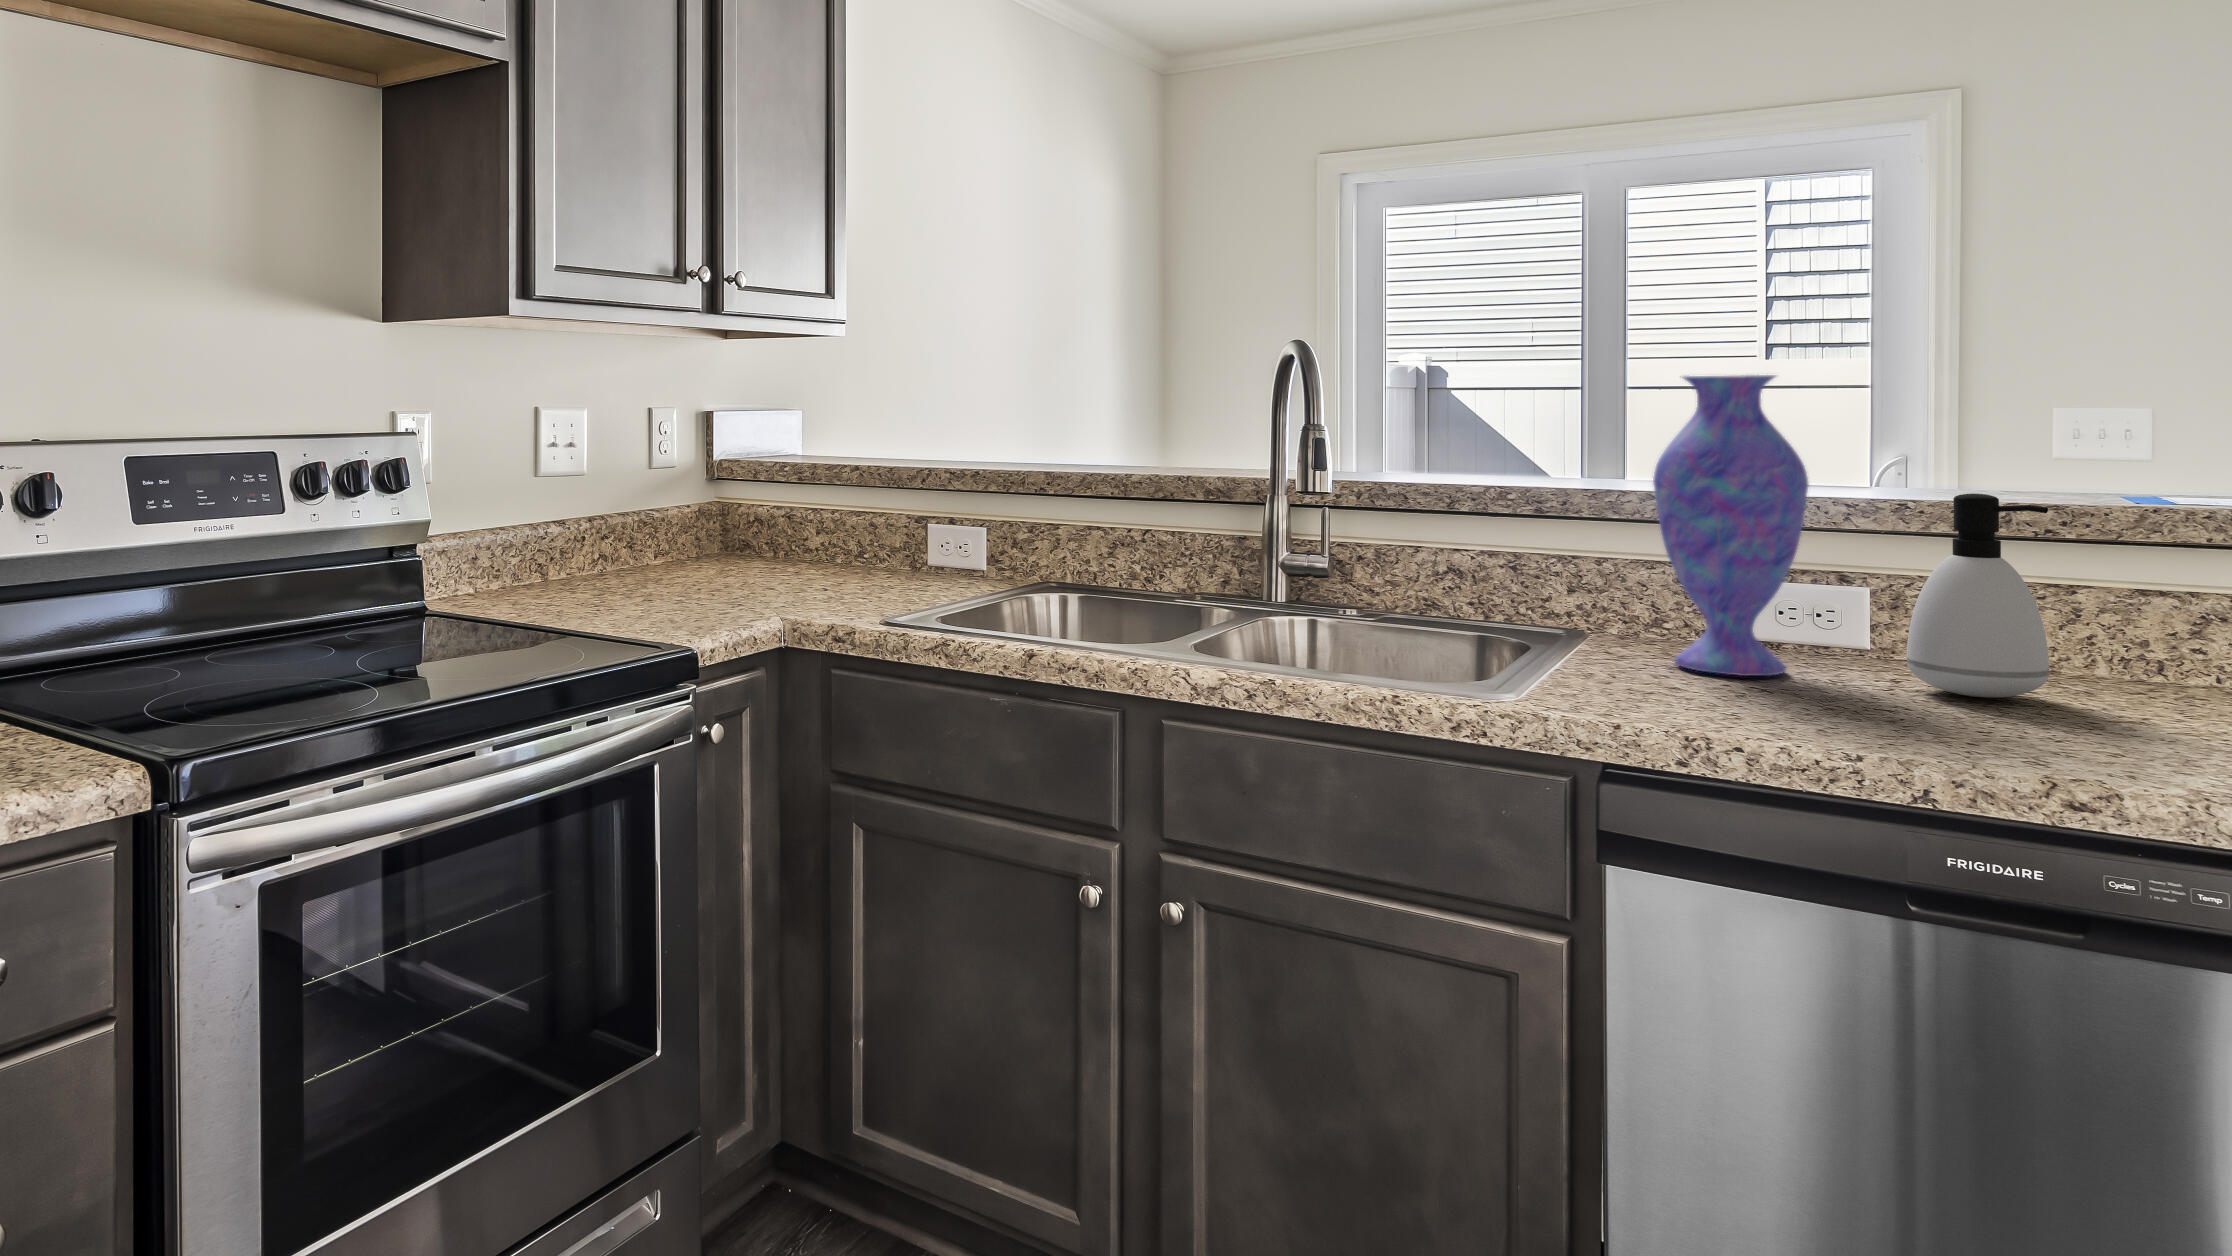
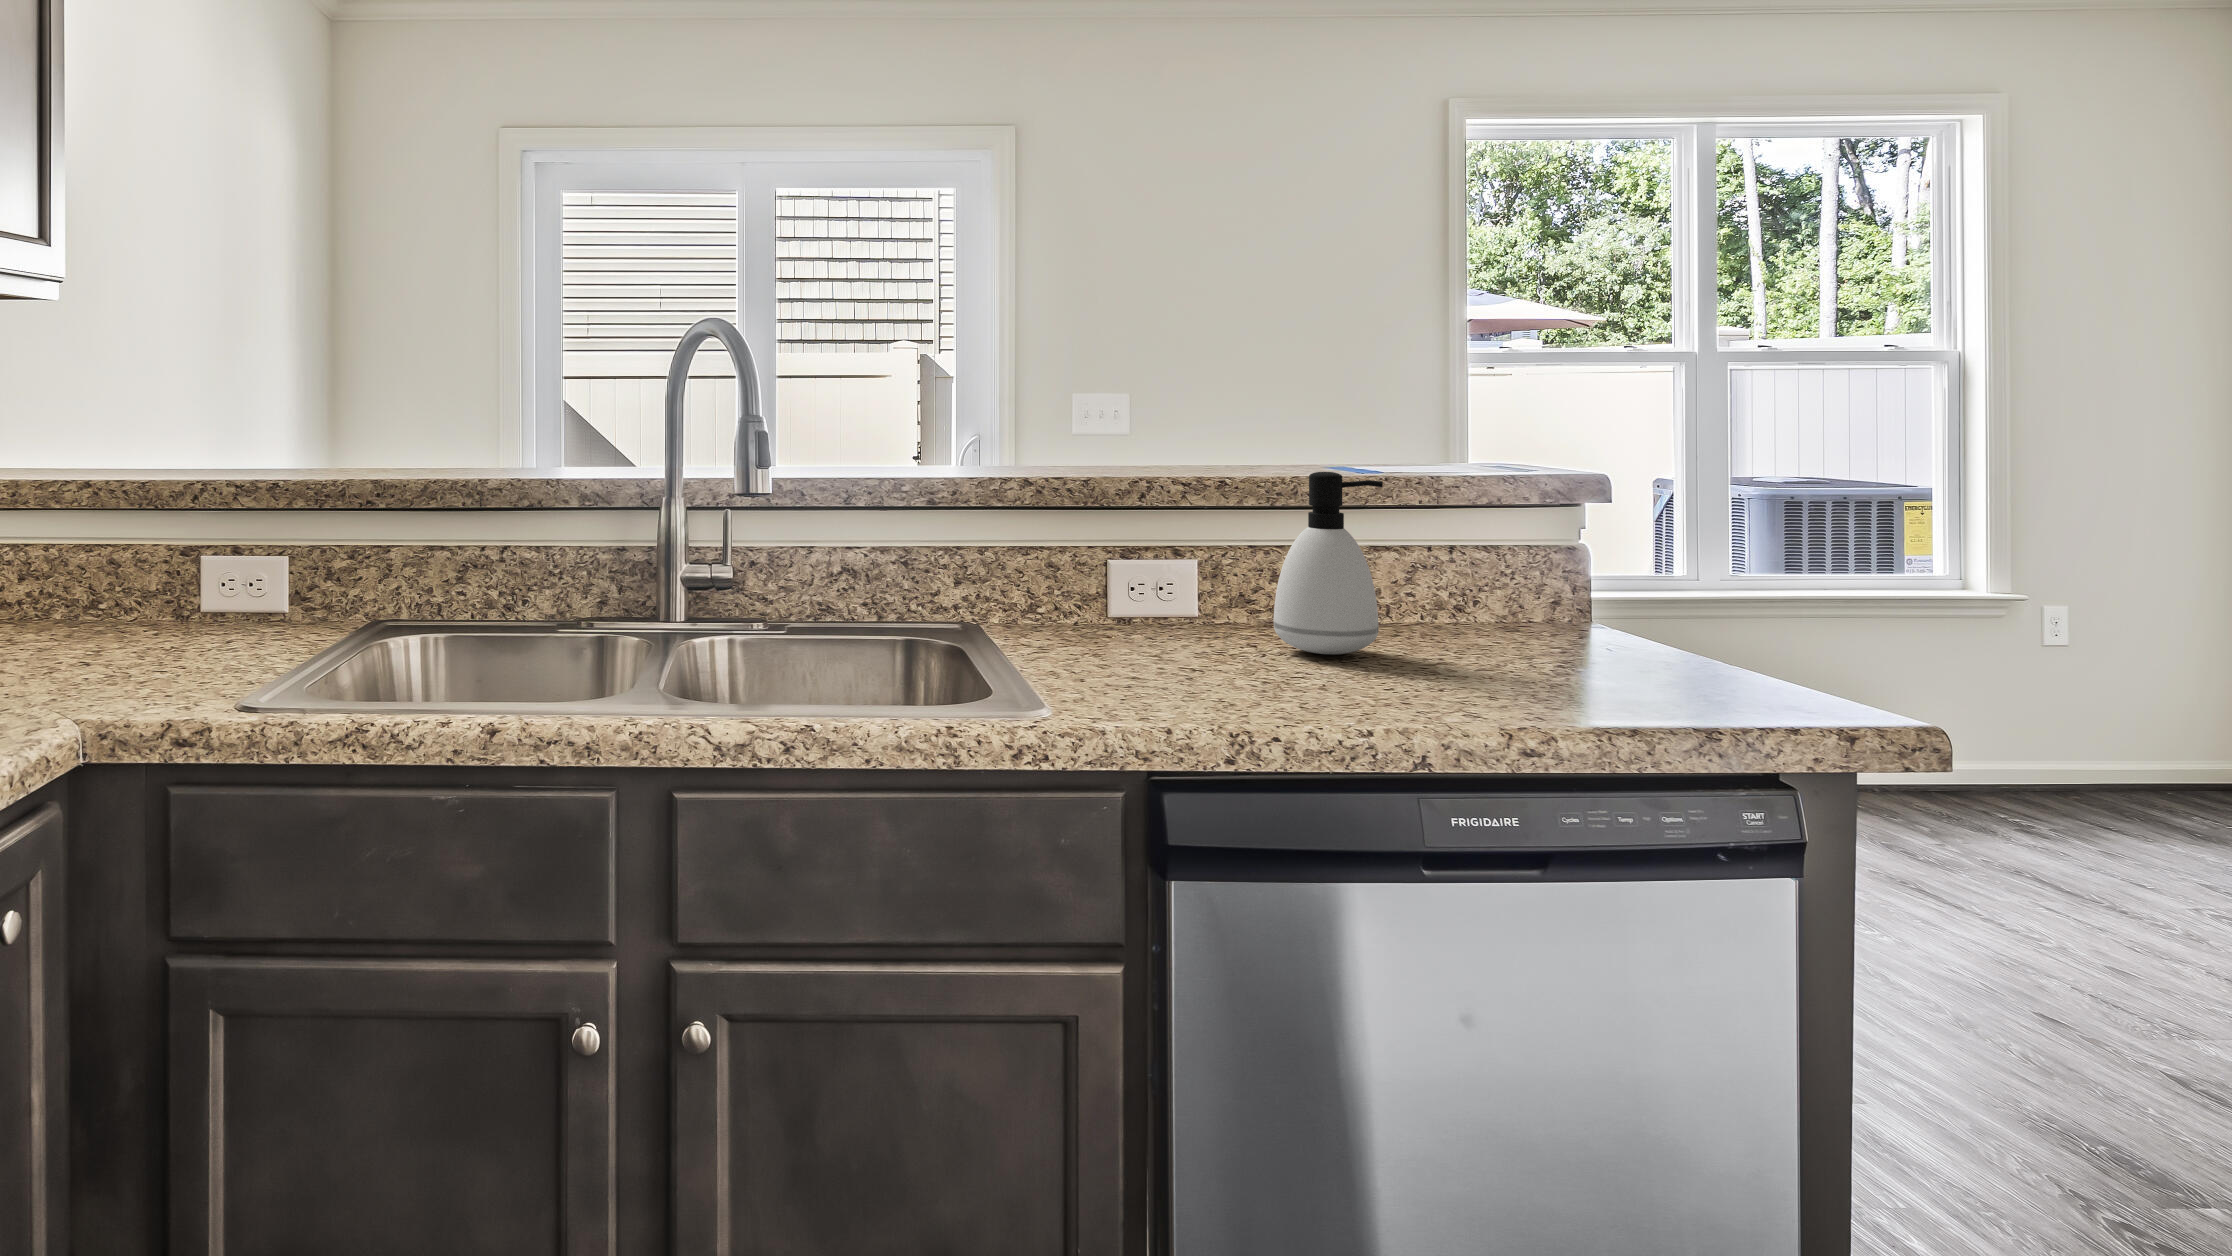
vase: present [1653,375,1808,676] -> none [1074,364,1204,657]

